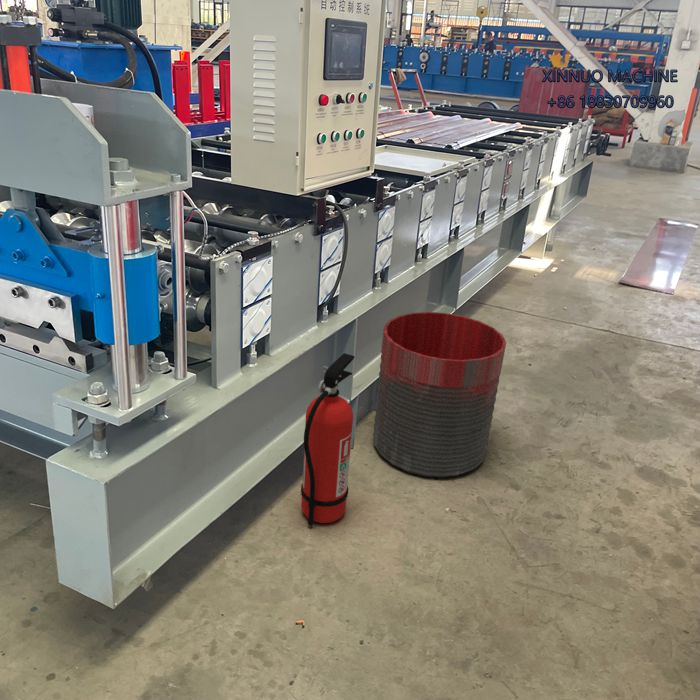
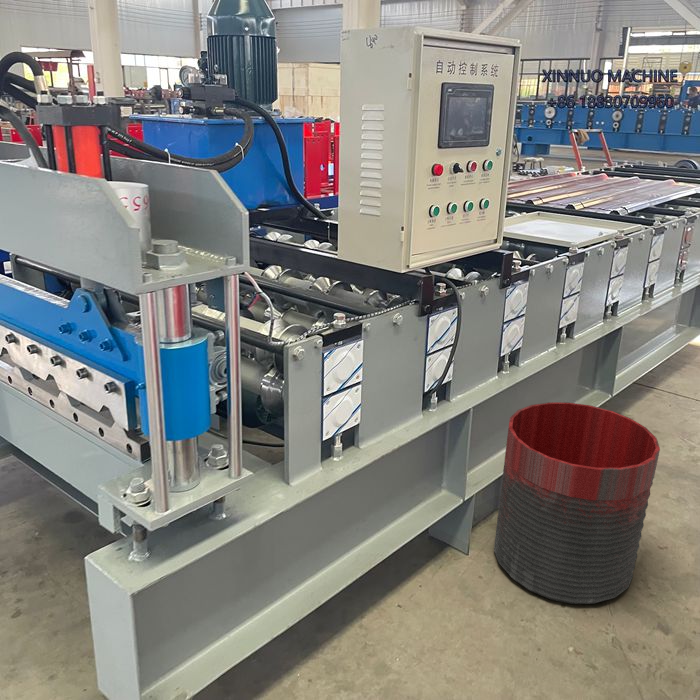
fire extinguisher: present [301,353,354,525] -> none [392,449,462,644]

